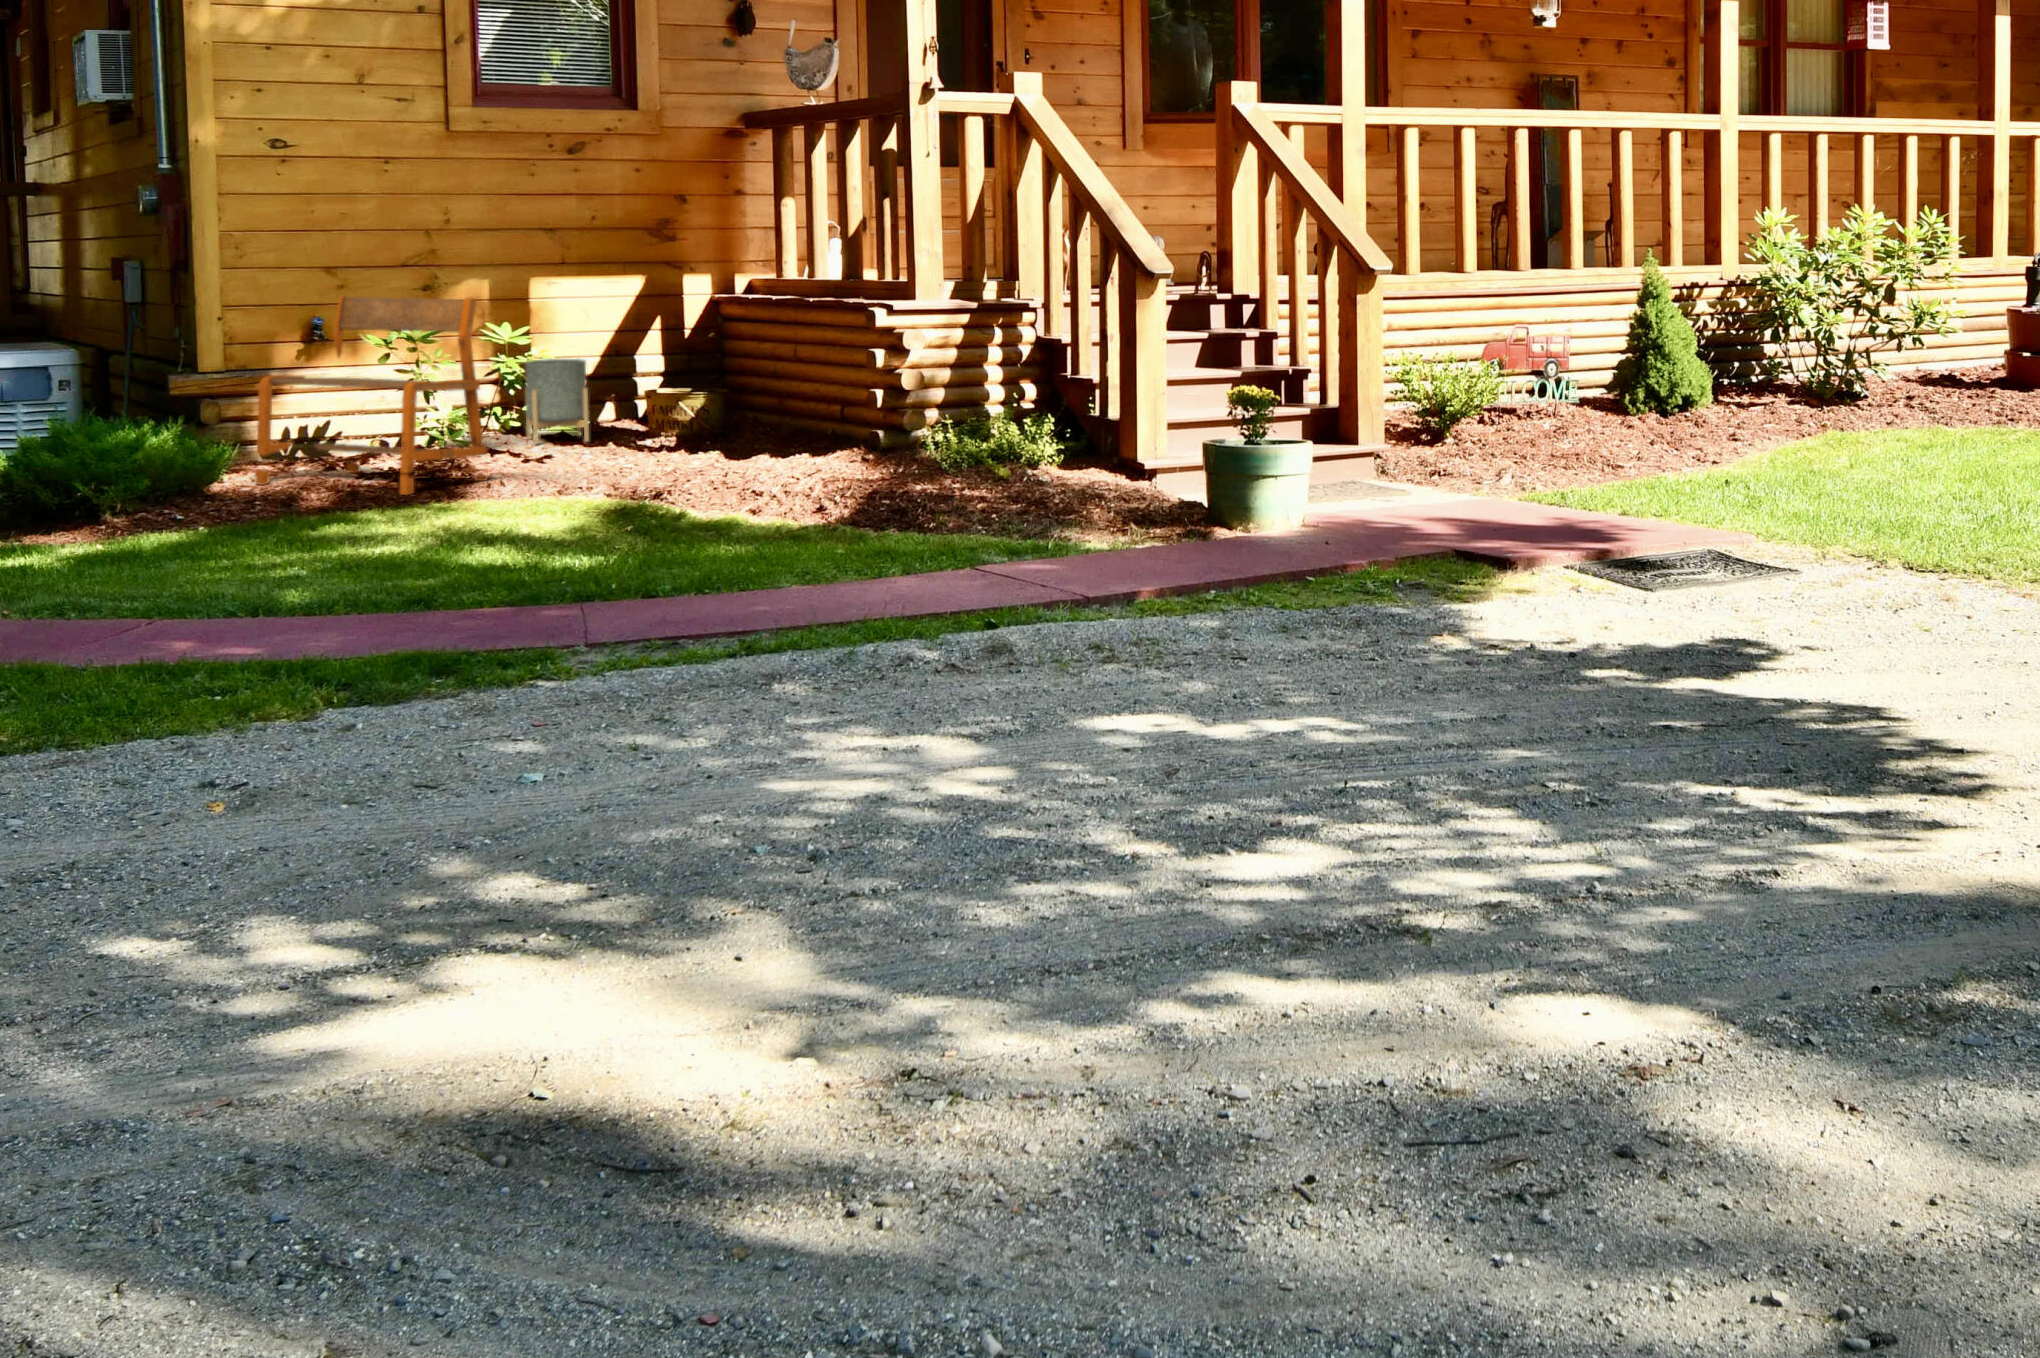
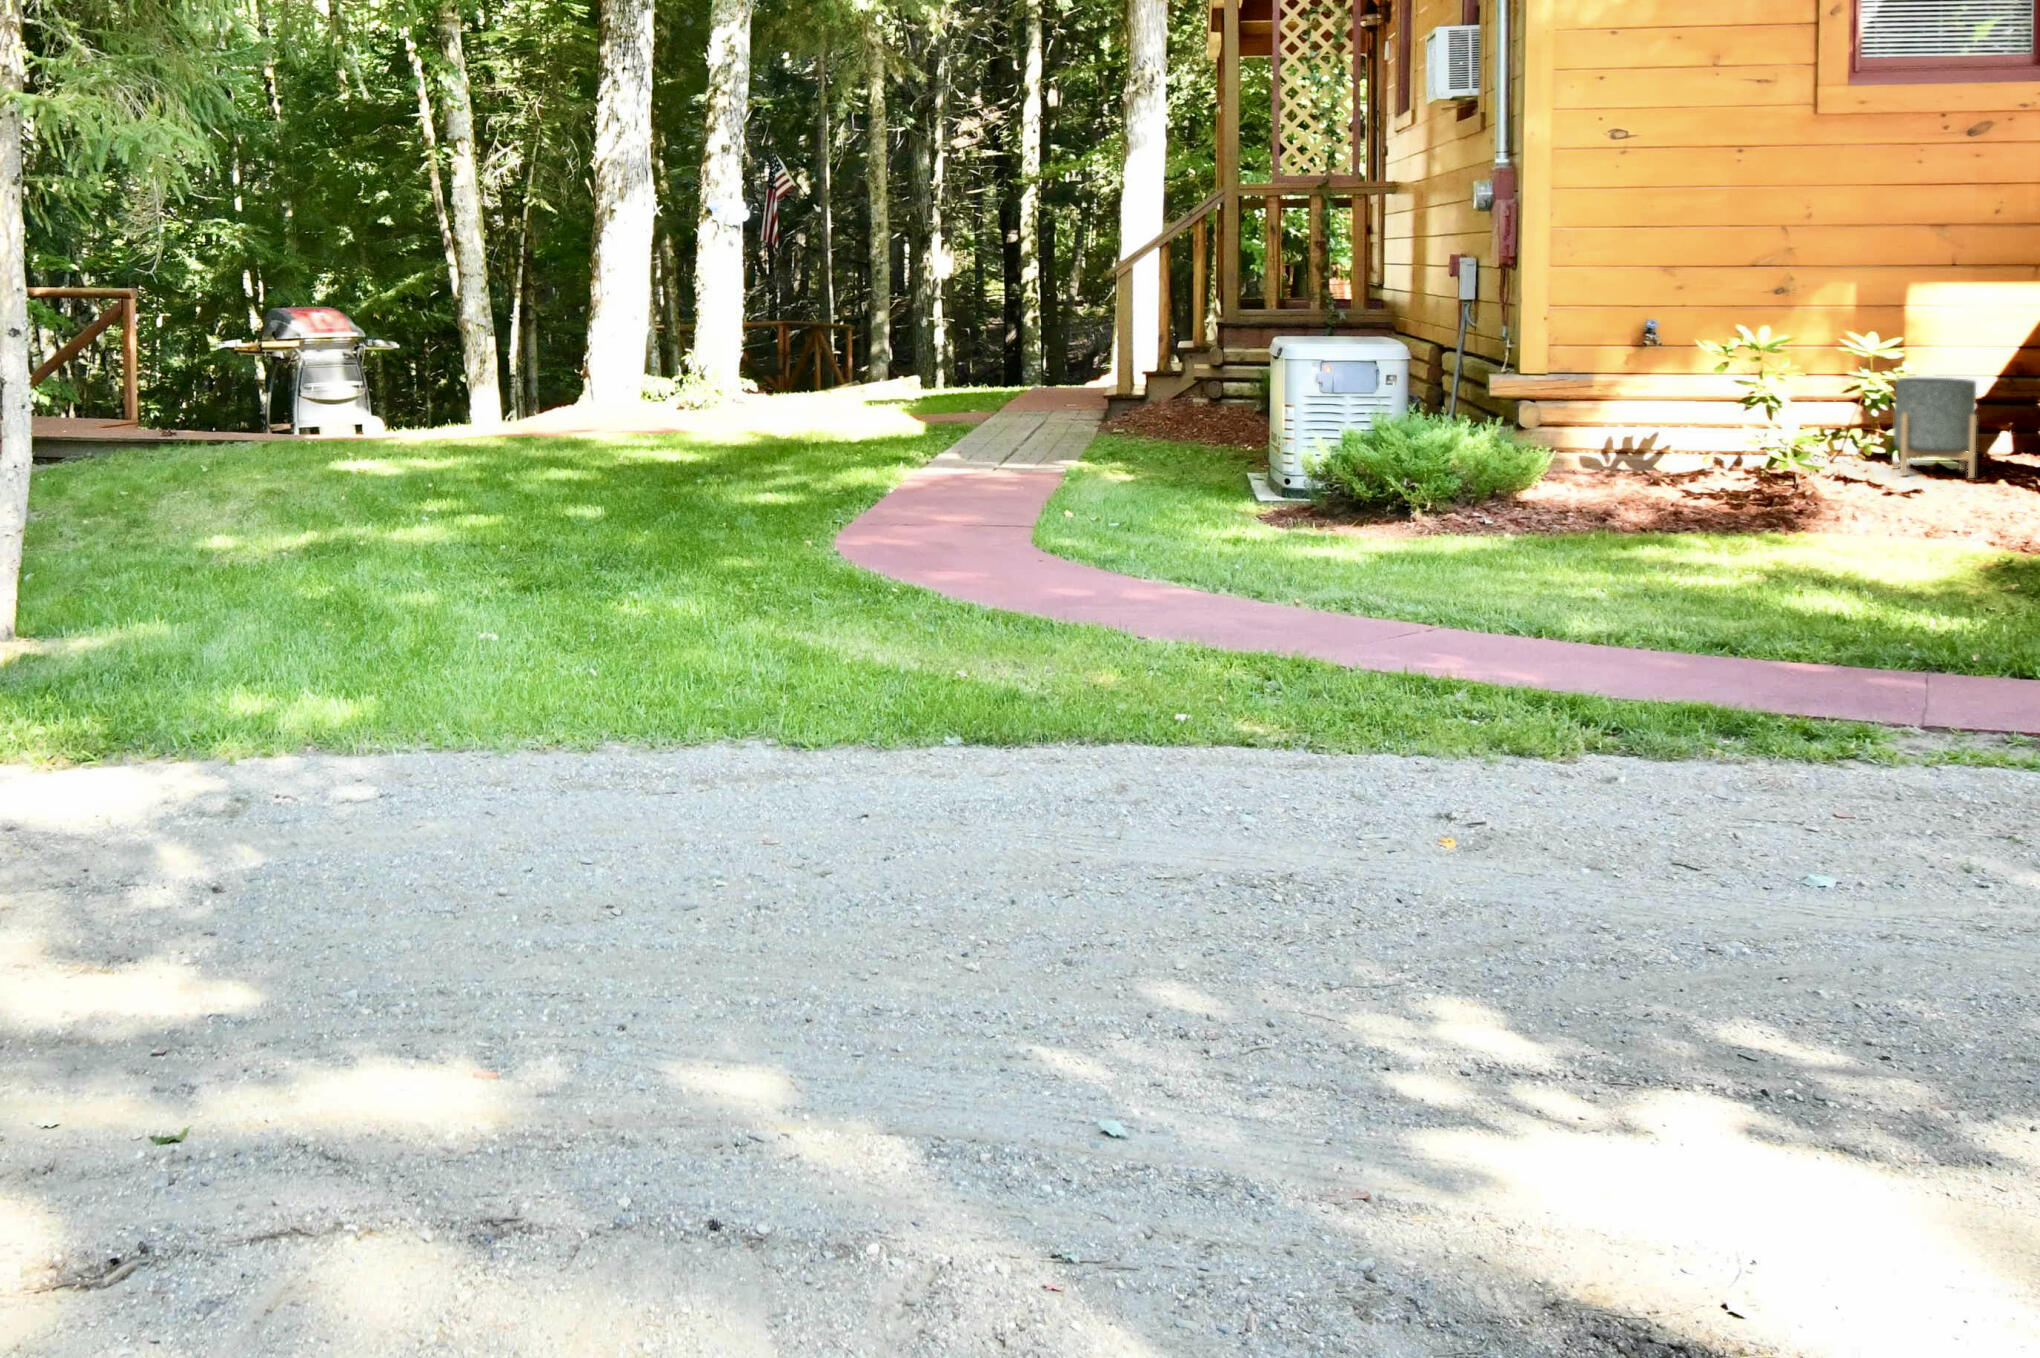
bench: present [256,295,488,495] -> none [1572,296,1839,520]

